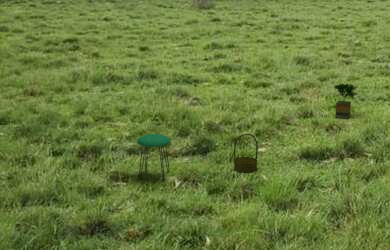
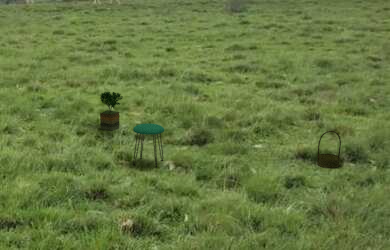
potted tree: present [334,84,356,119] -> present [100,92,123,131]
basket: present [234,134,258,172] -> present [317,131,341,168]

